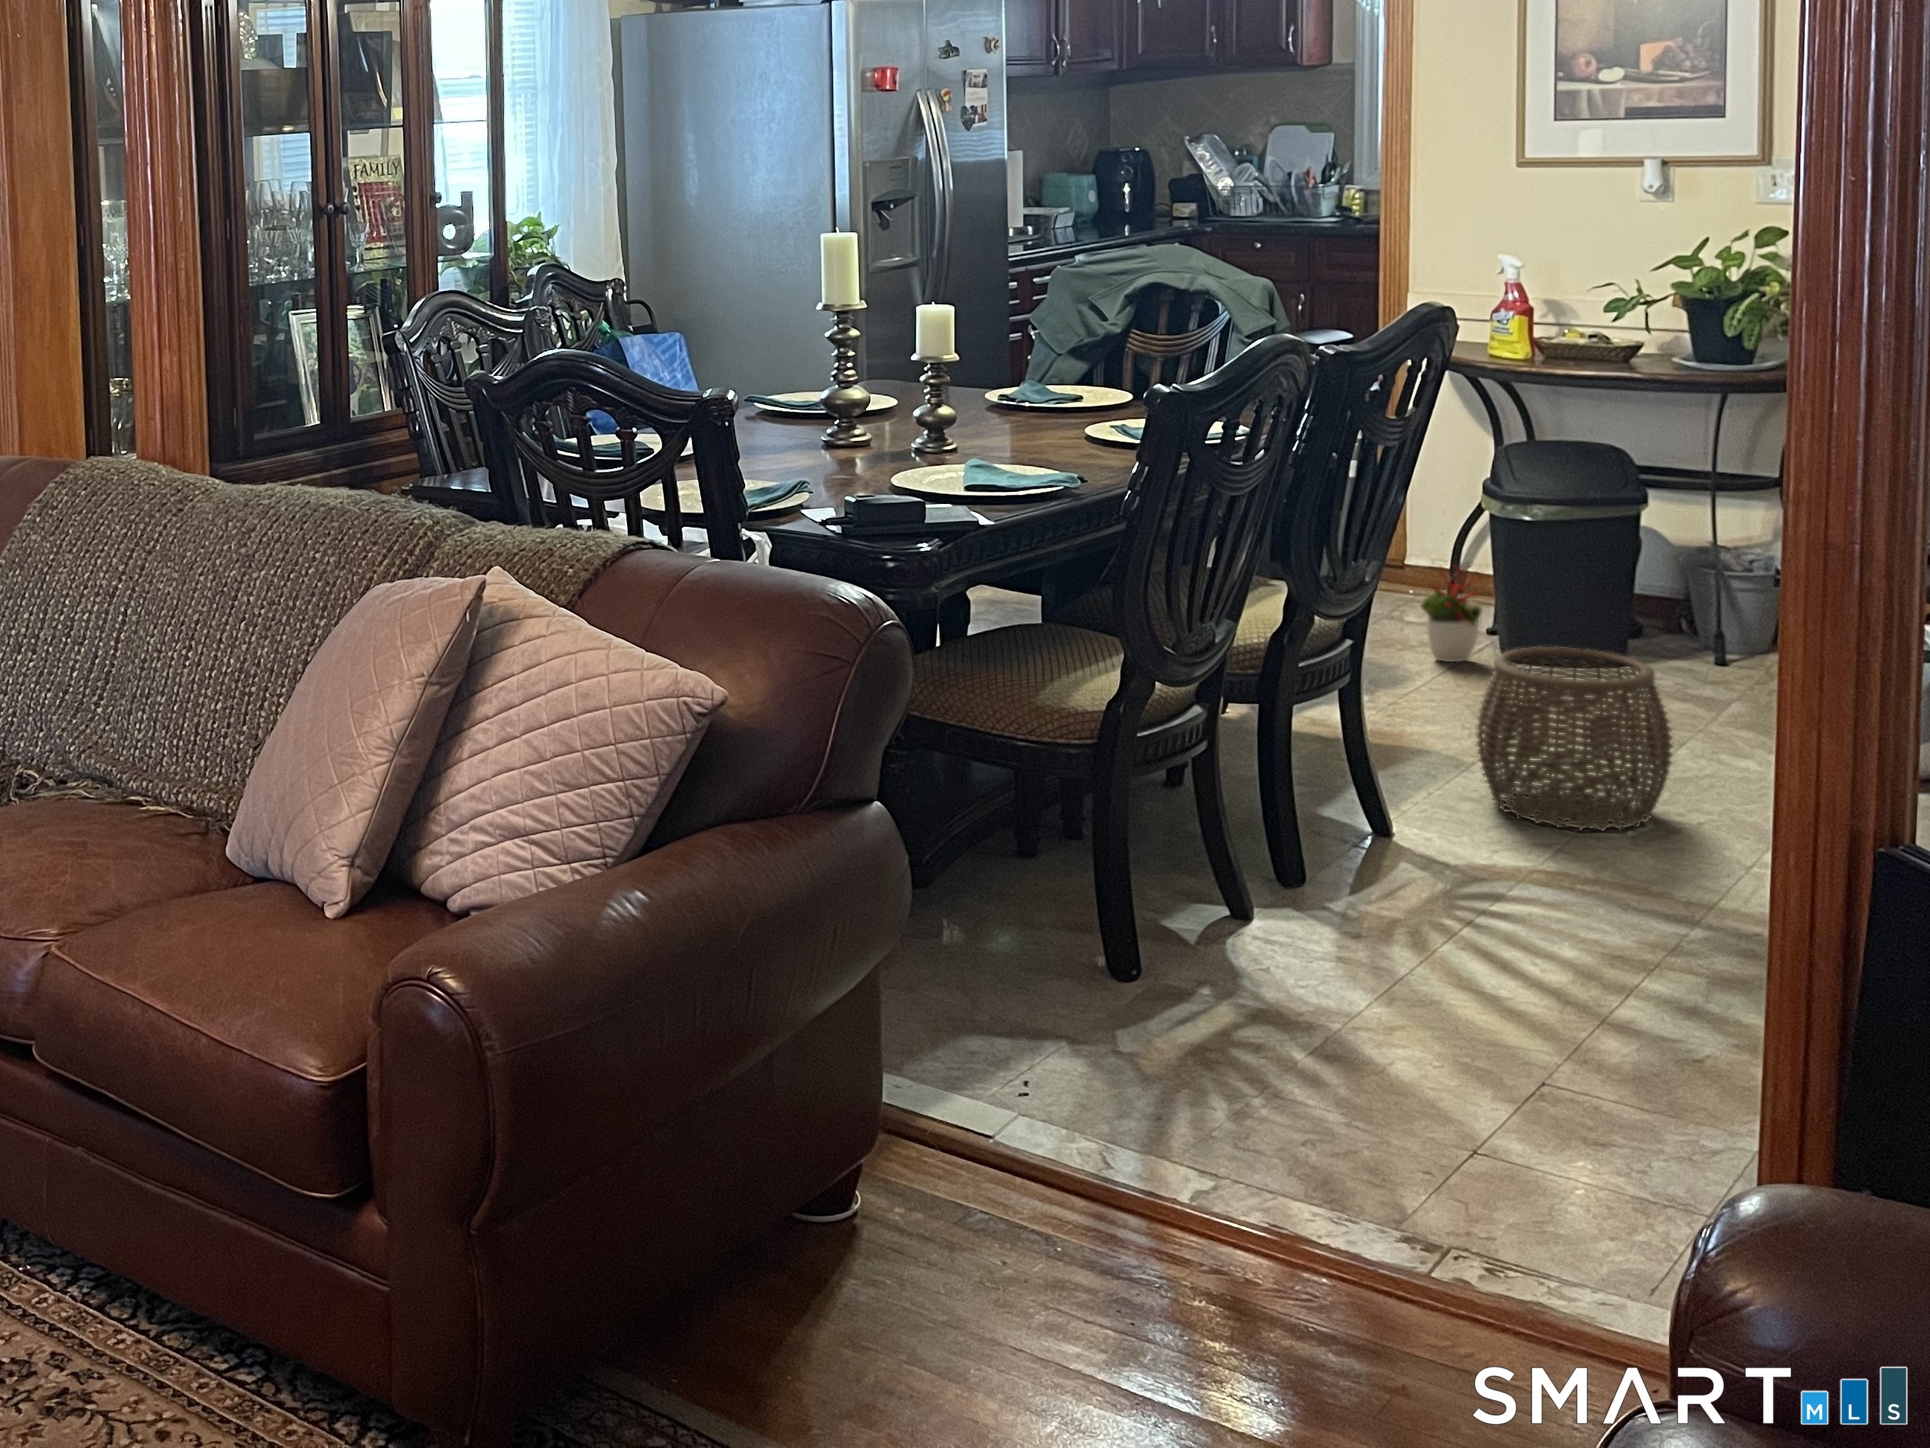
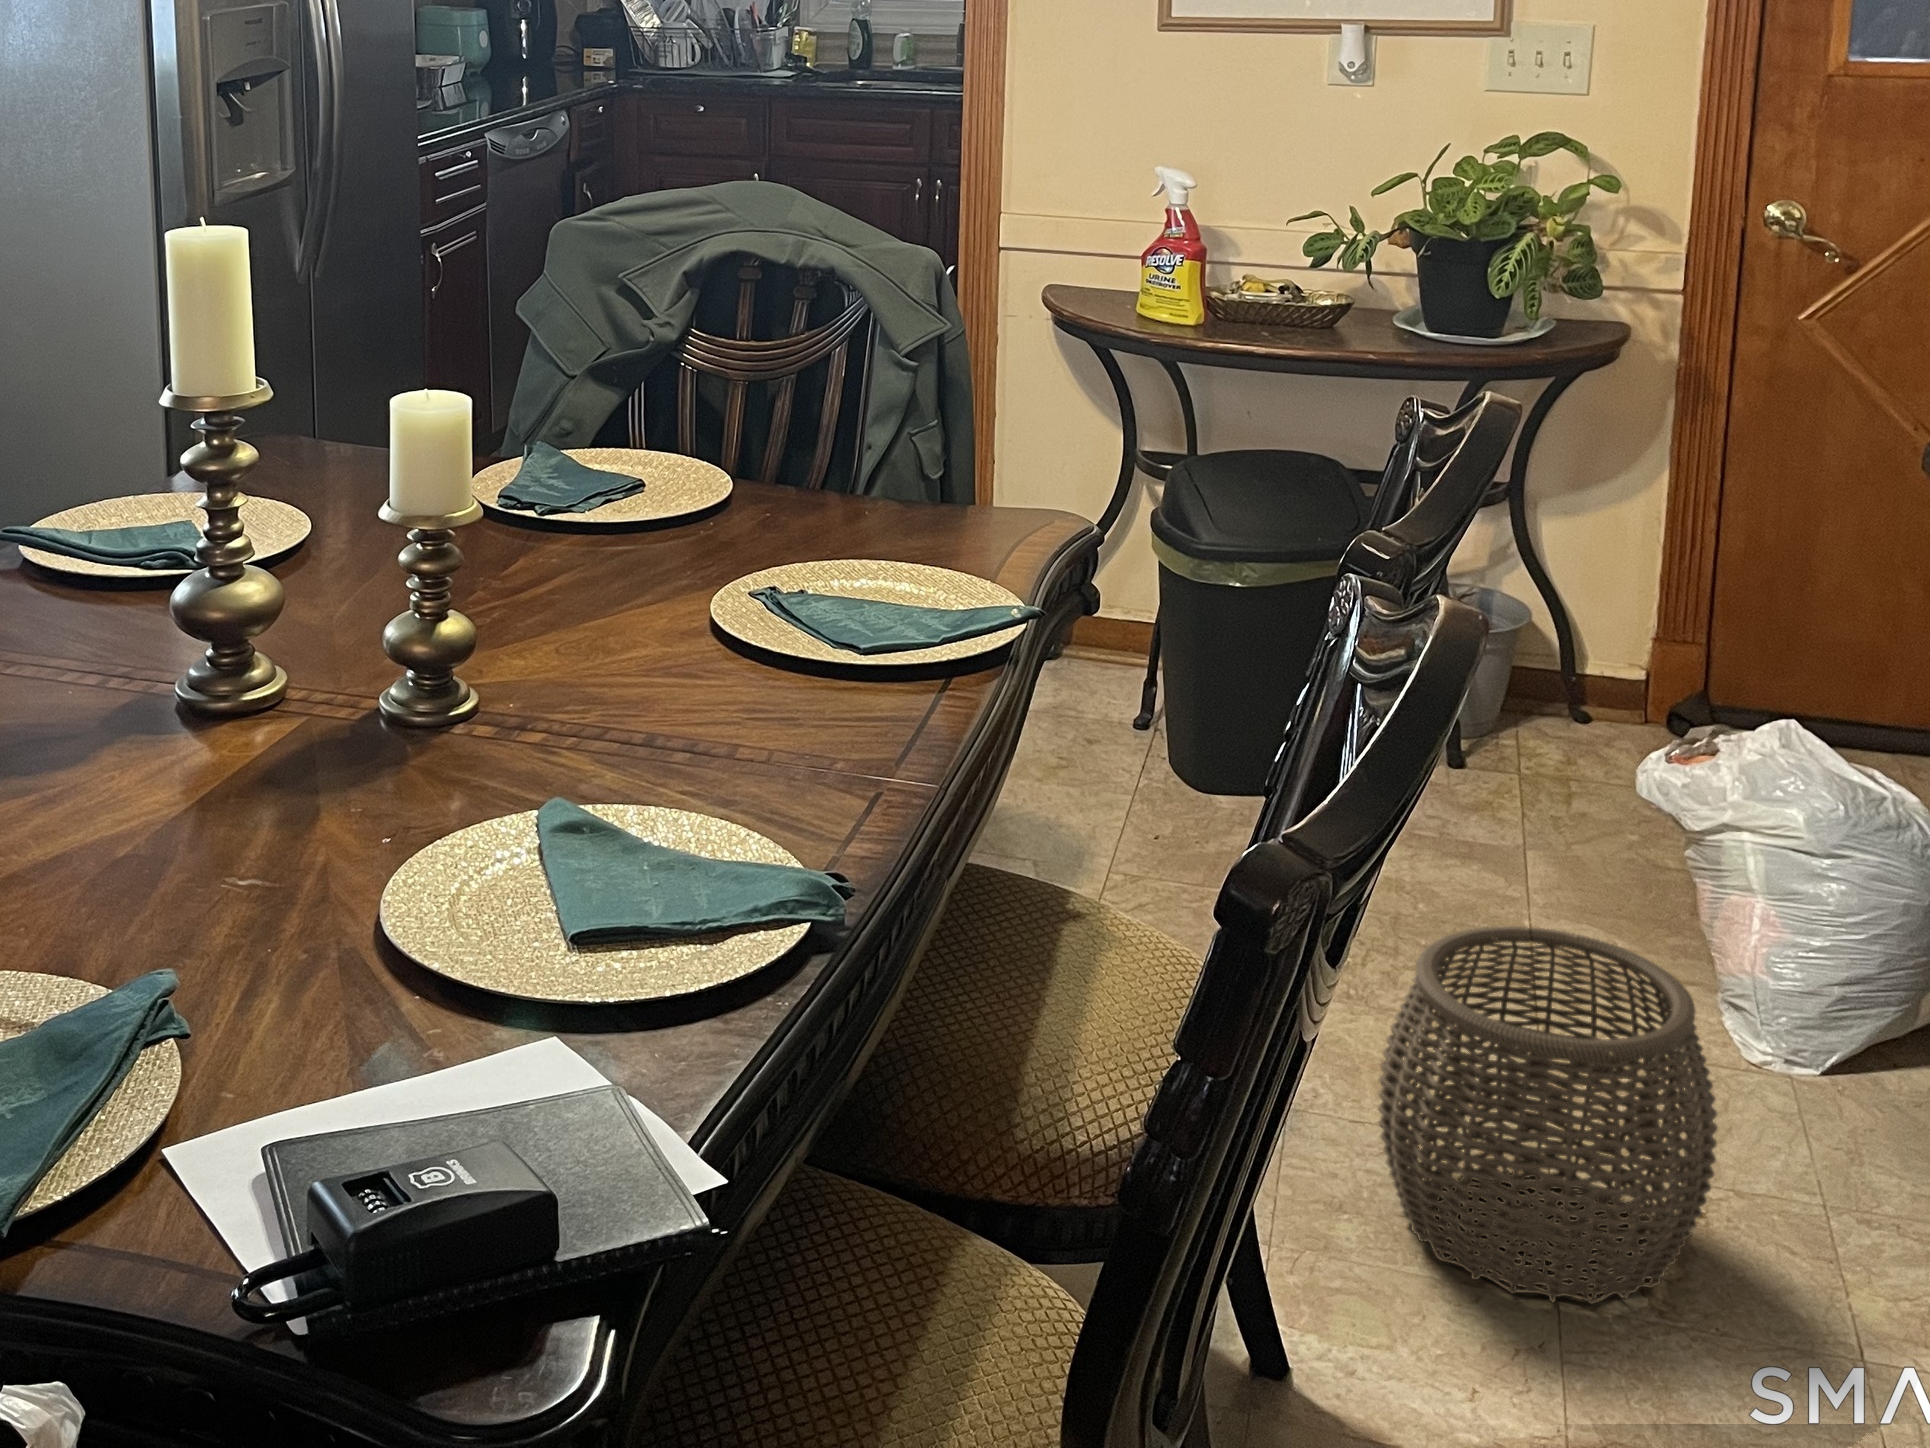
decorative plant: present [1421,566,1481,662] -> none [1097,663,1180,813]

